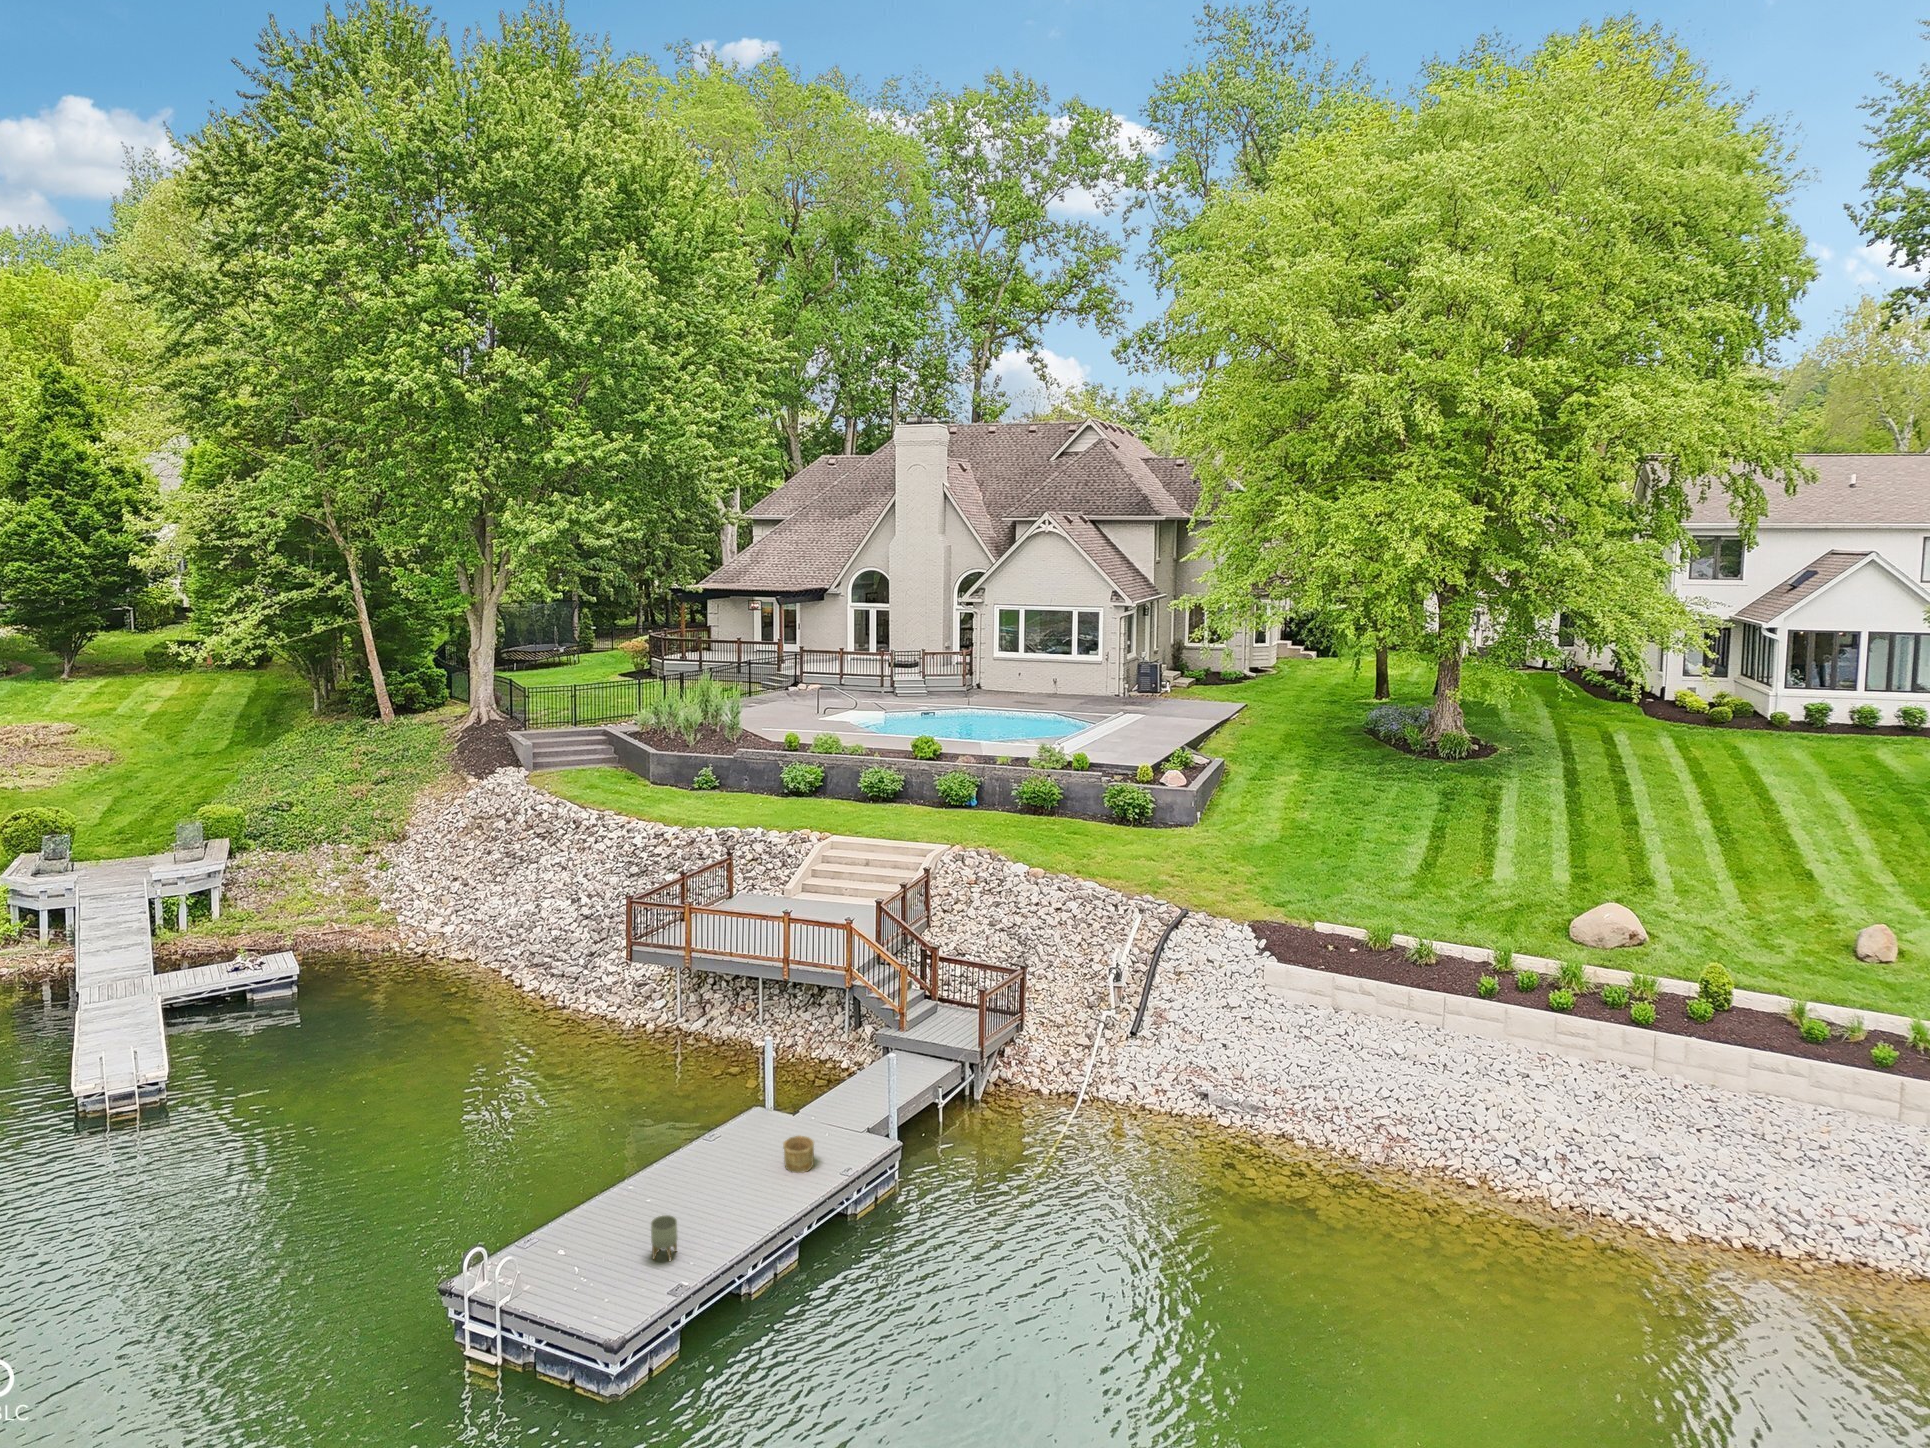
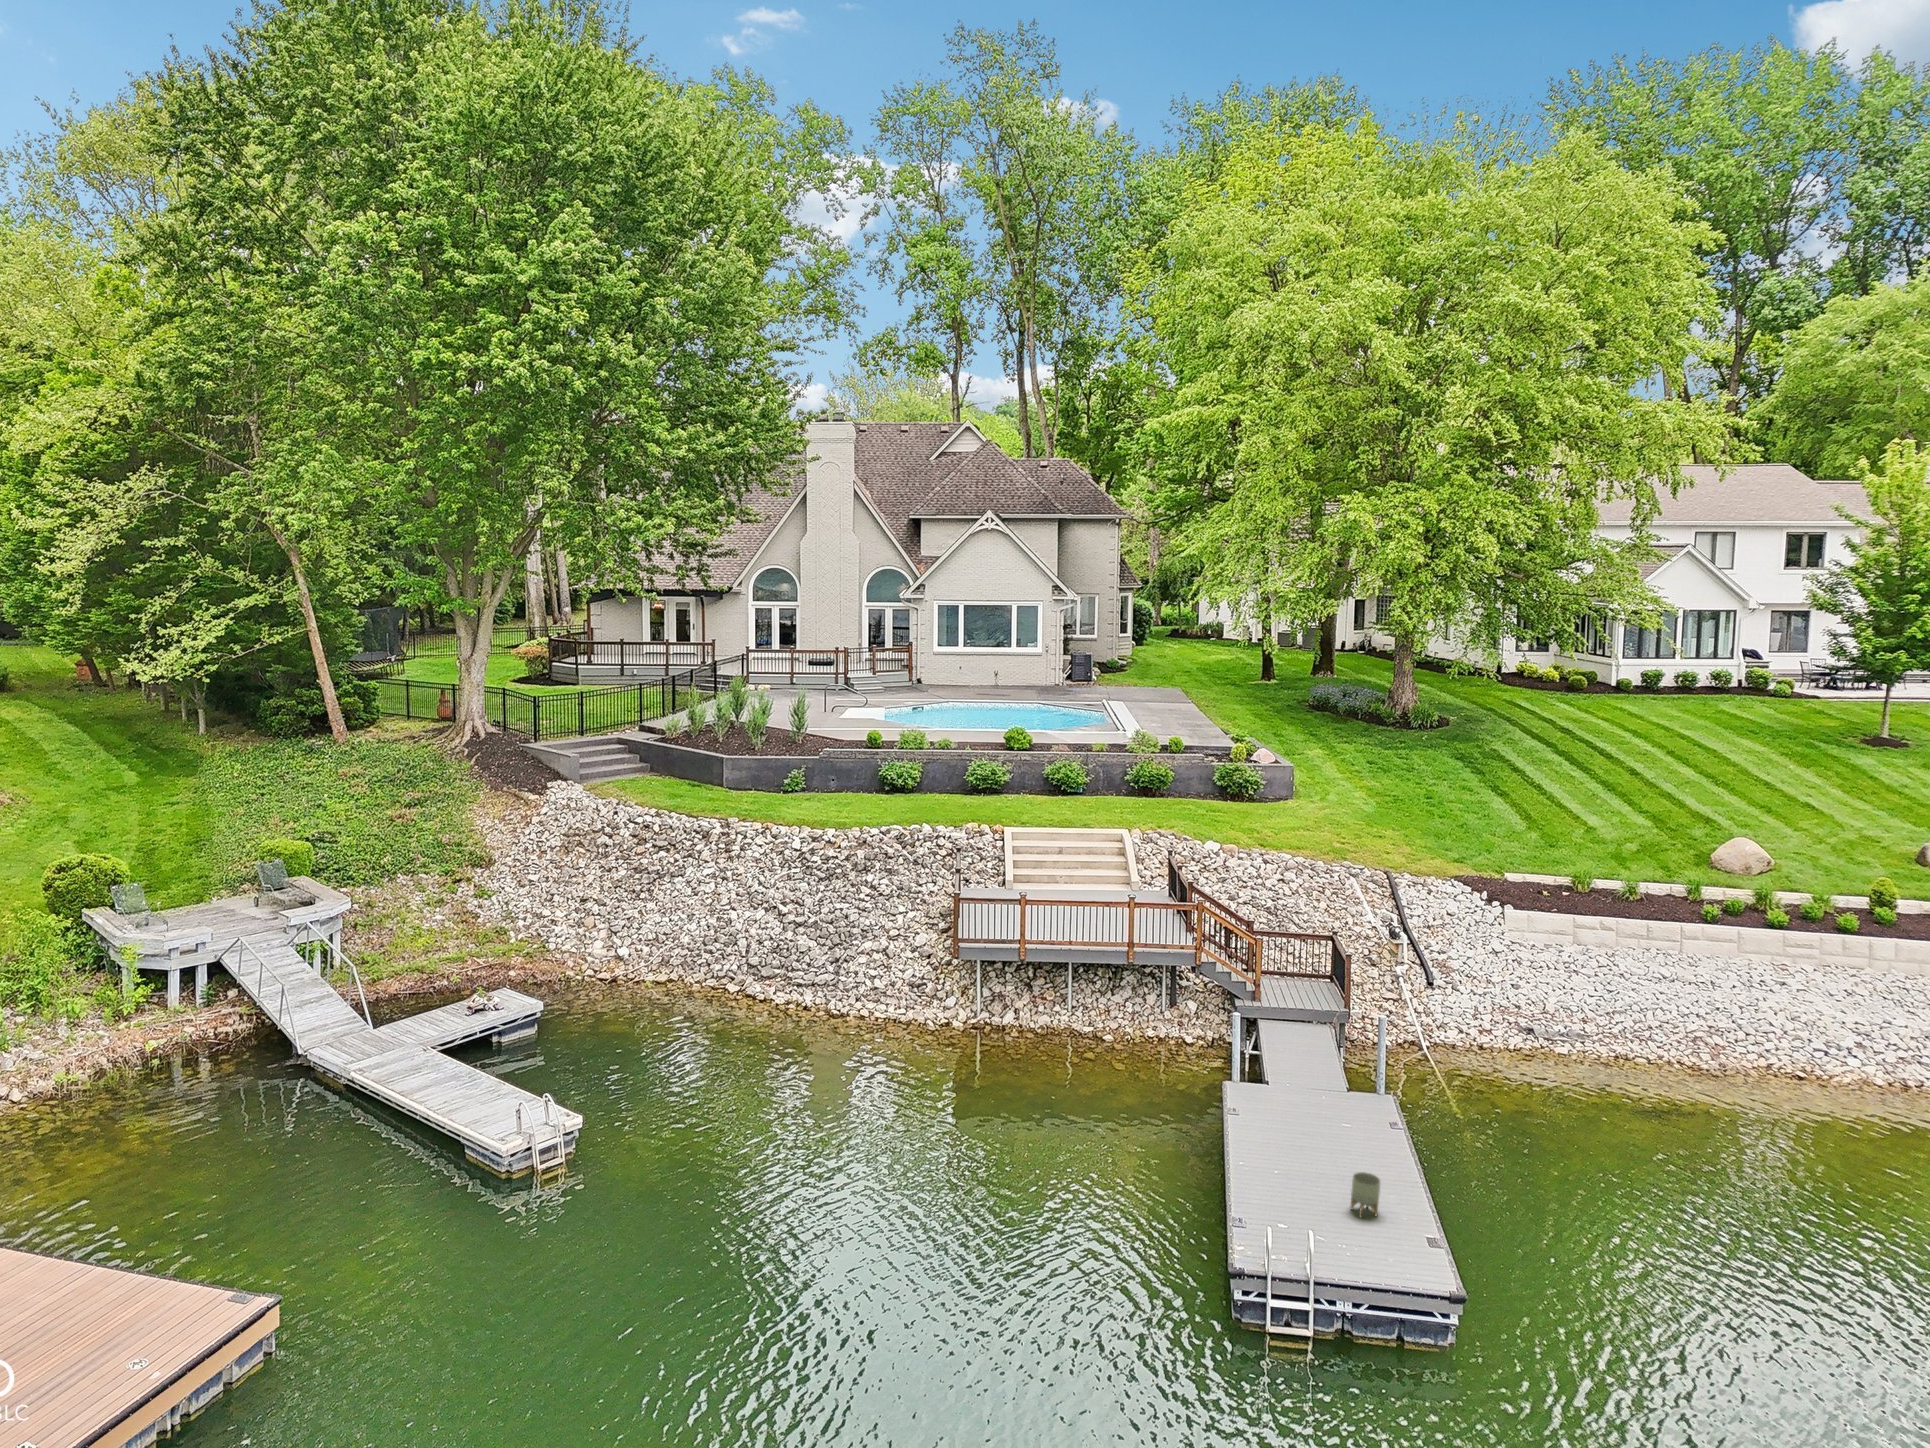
wooden bucket: present [783,1136,814,1173] -> none [1328,1094,1361,1130]

